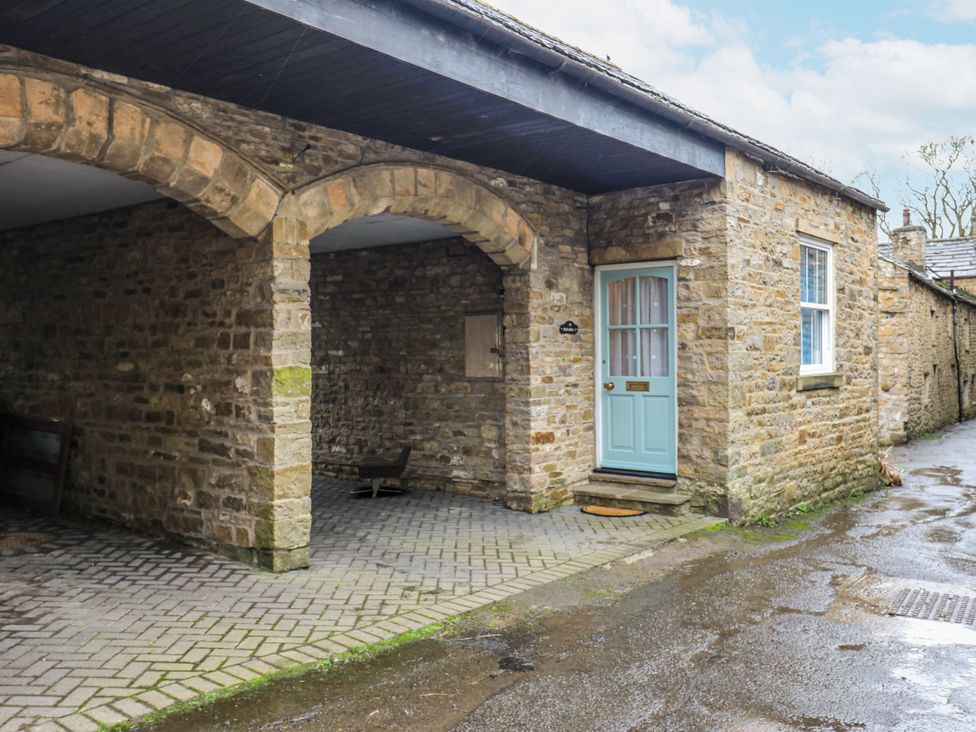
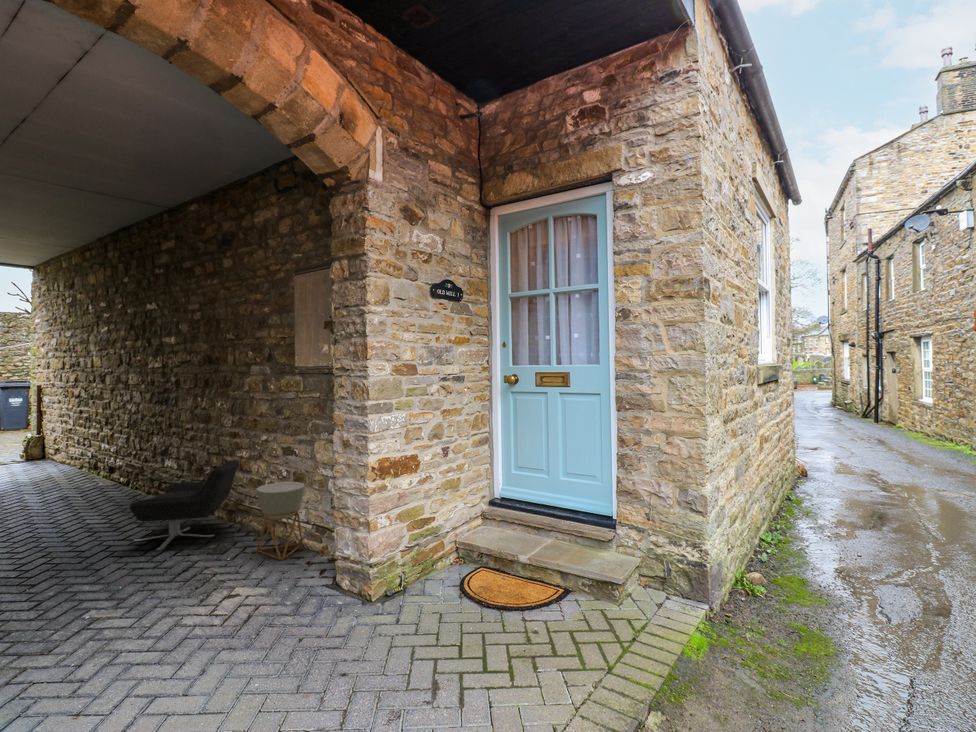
planter: none [440,454,471,502] -> present [257,482,305,560]

